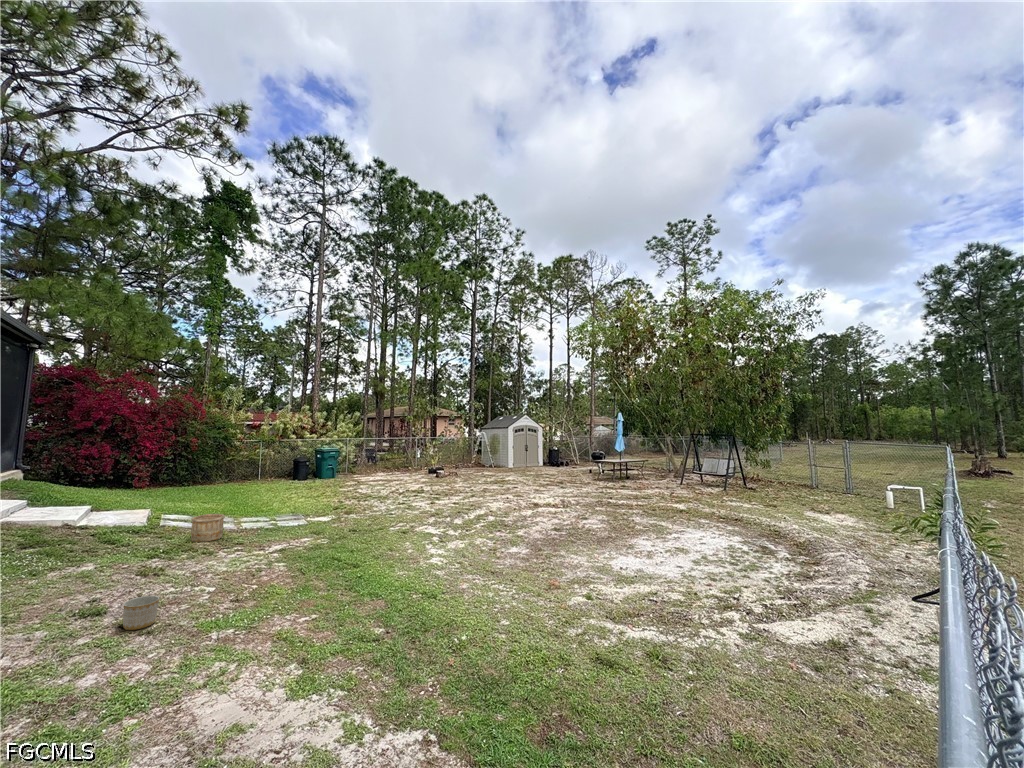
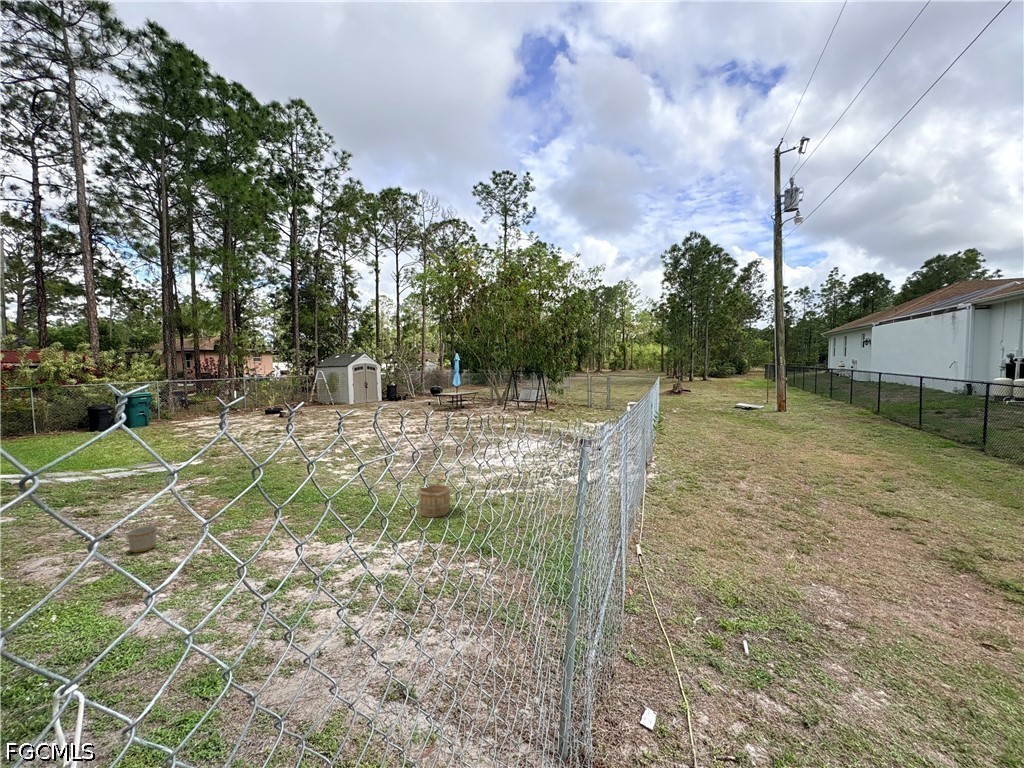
wooden bucket: present [191,514,225,542] -> present [419,484,451,517]

